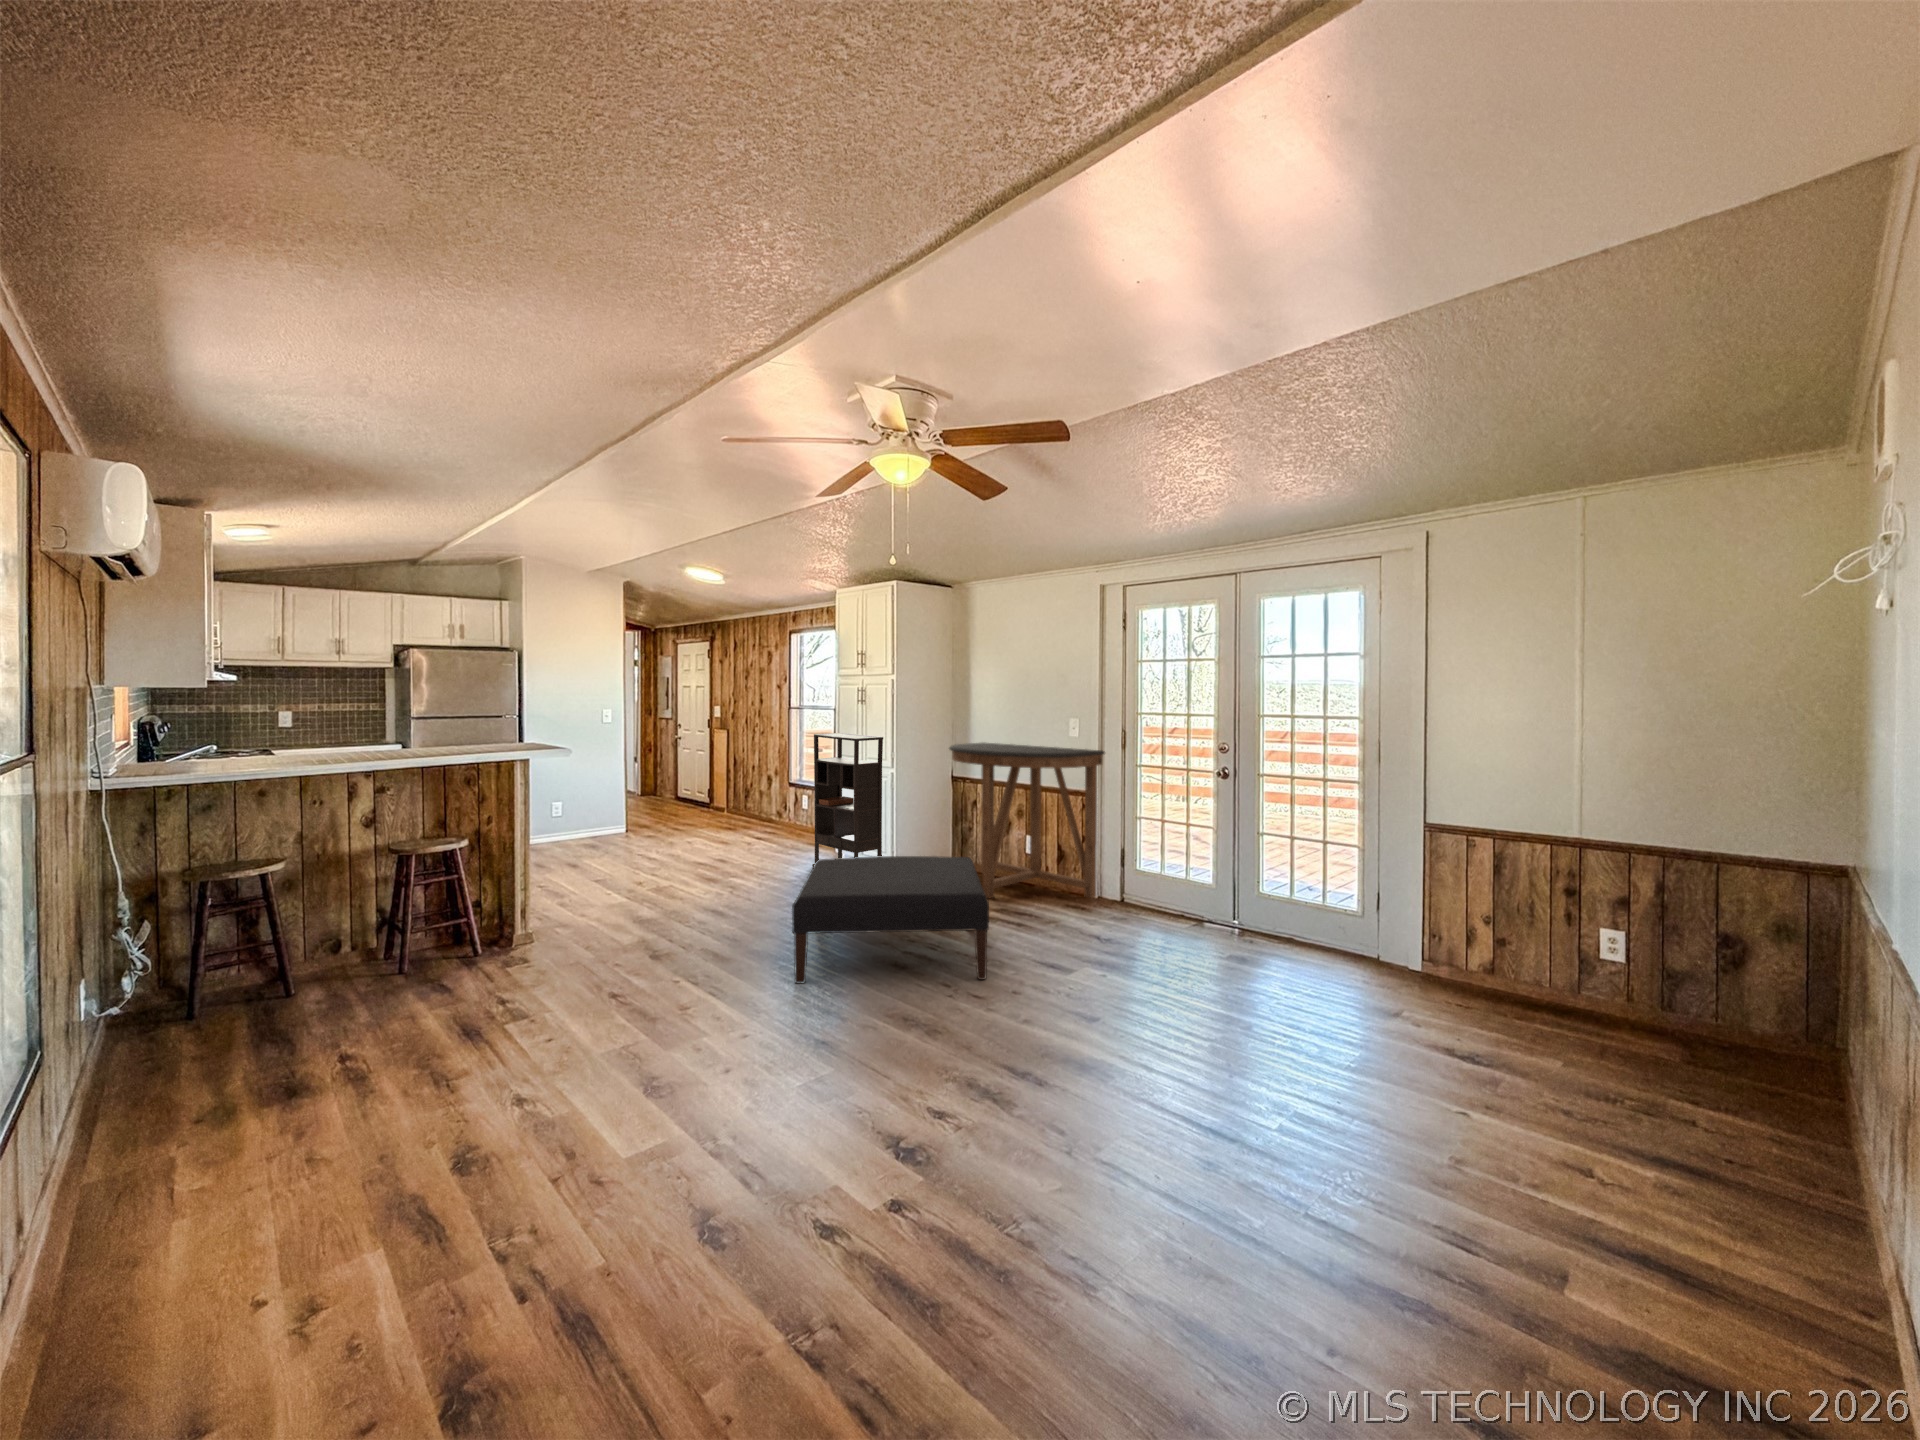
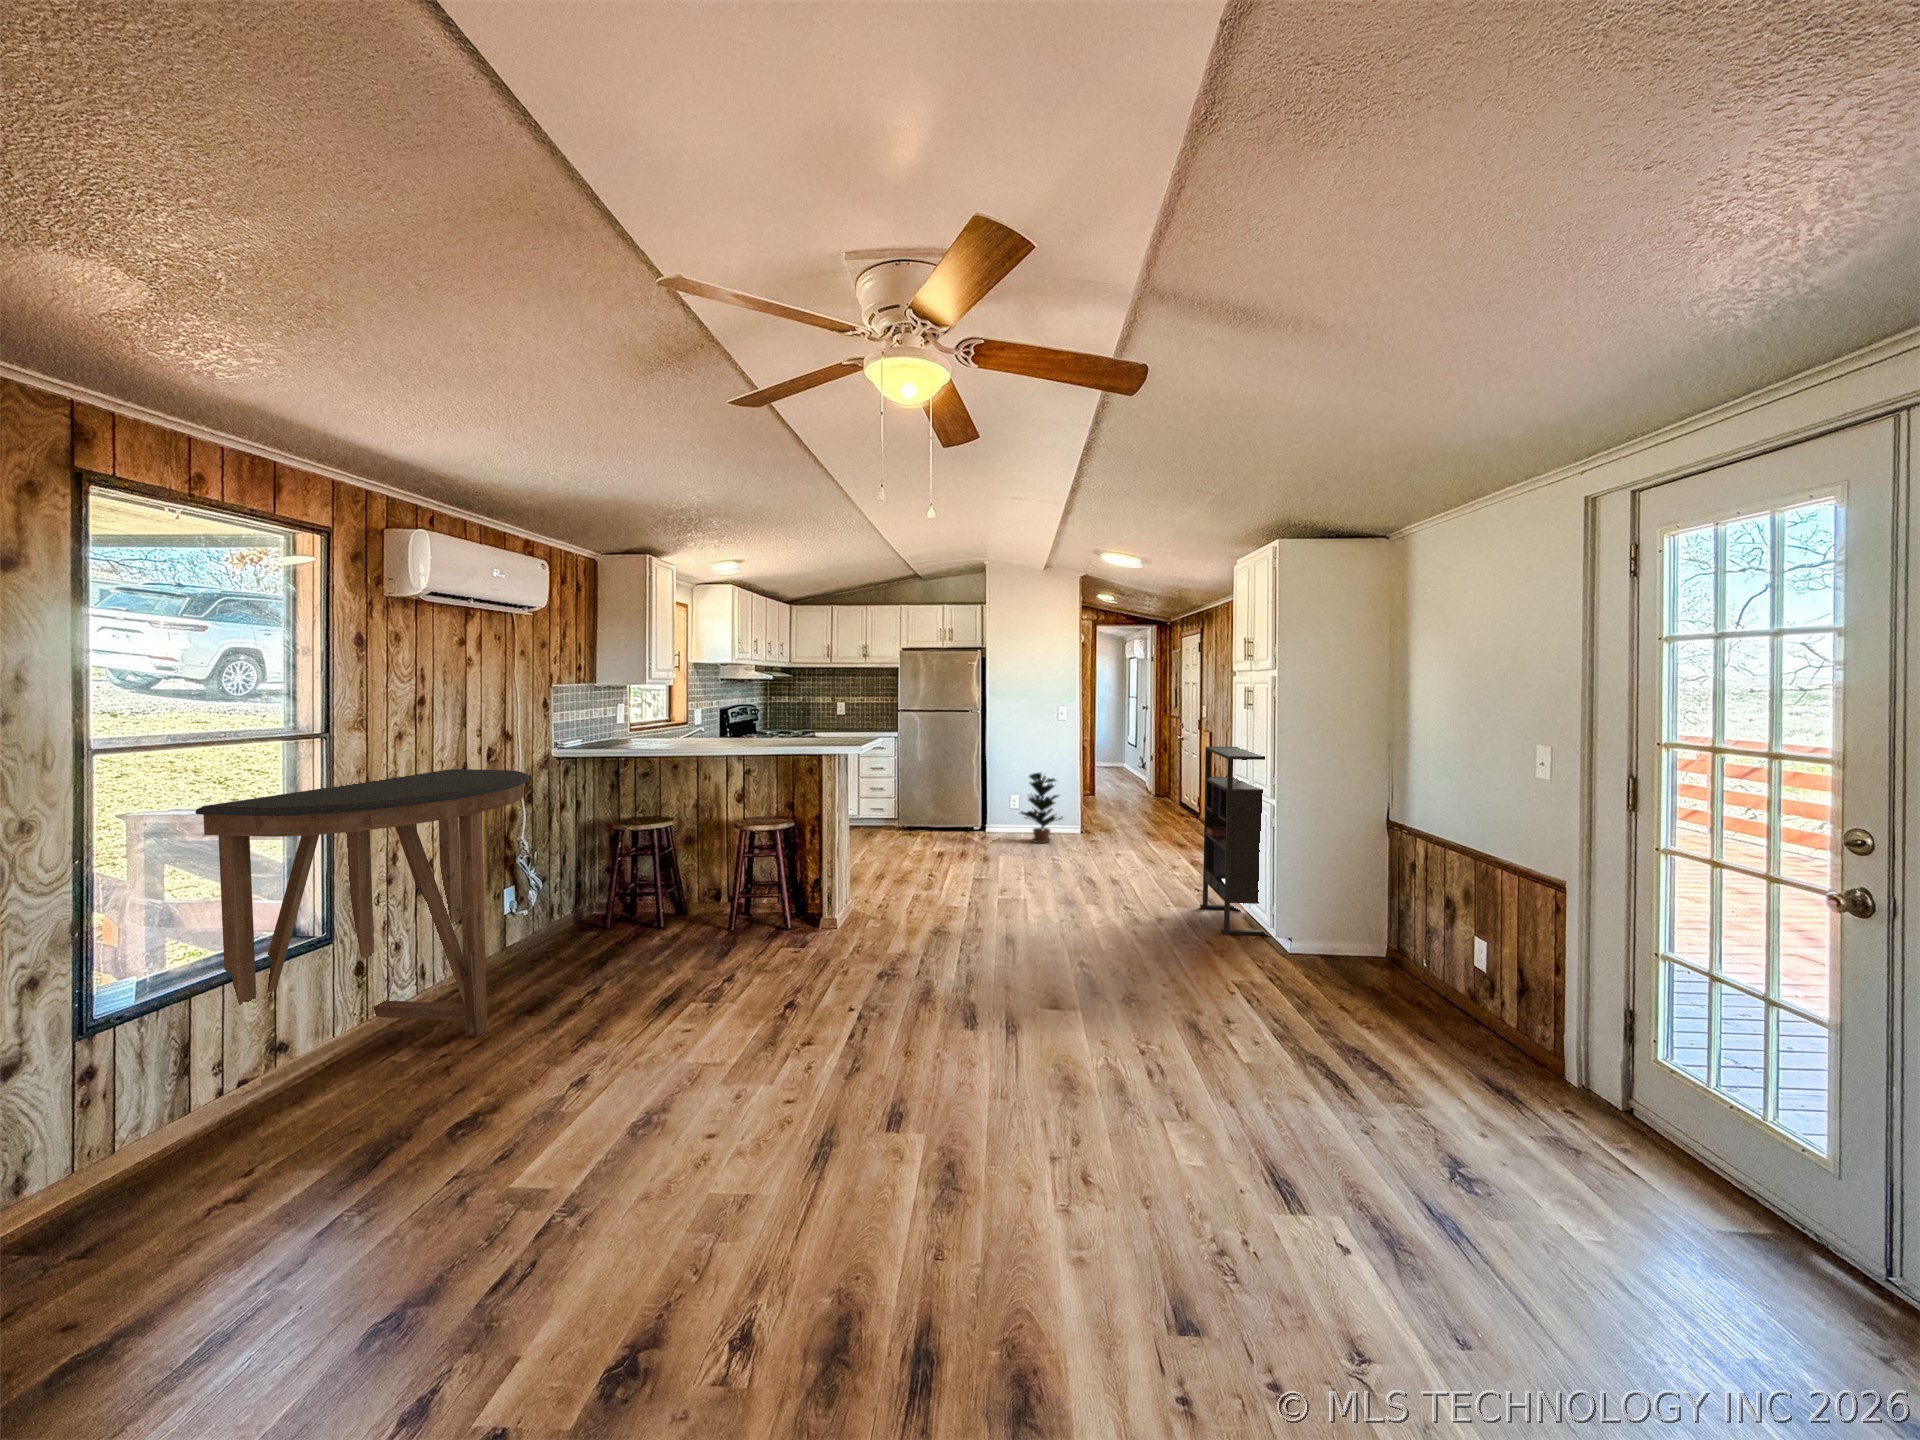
console table: present [949,743,1105,898] -> present [195,769,530,1037]
potted plant: none [567,776,617,849] -> present [1021,773,1062,843]
ottoman: present [792,856,989,983] -> none [917,905,1253,1147]

